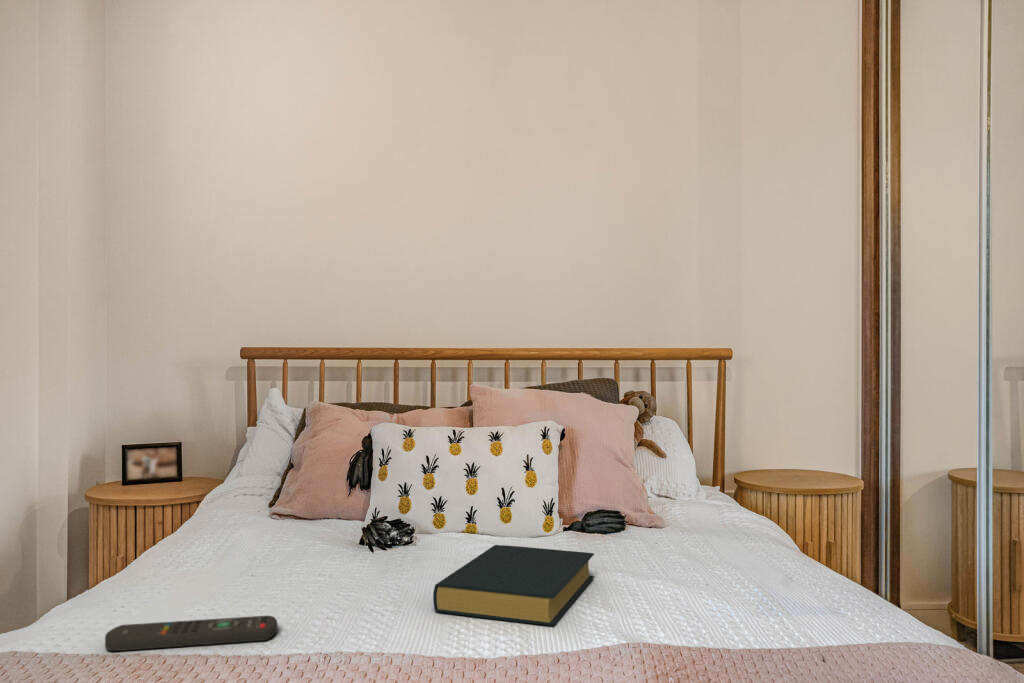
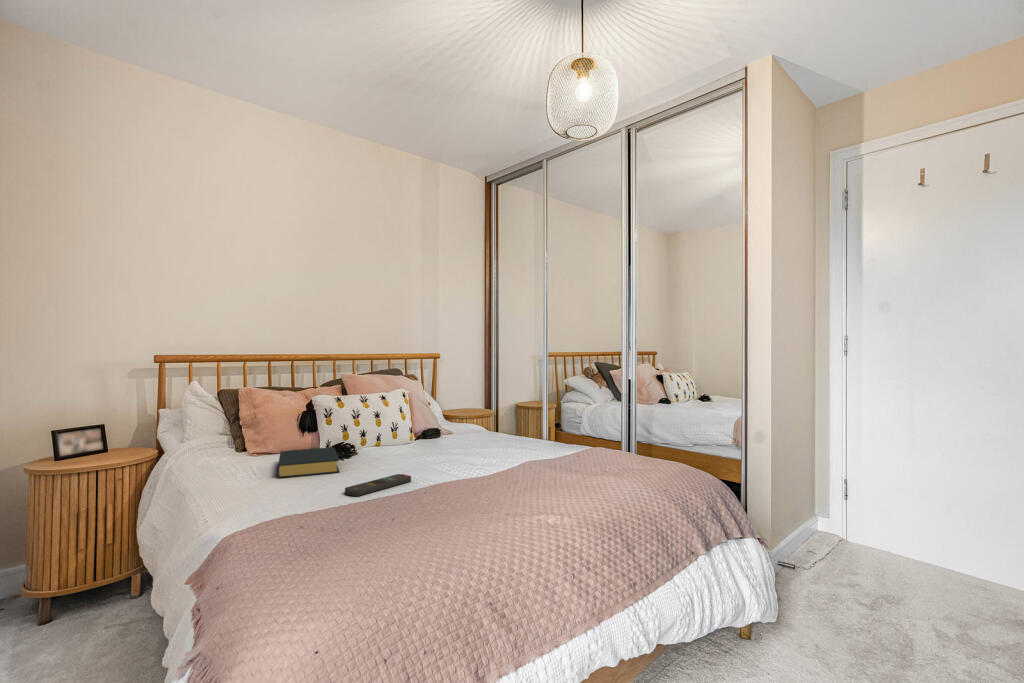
hardback book: present [433,545,594,626] -> present [277,447,340,478]

